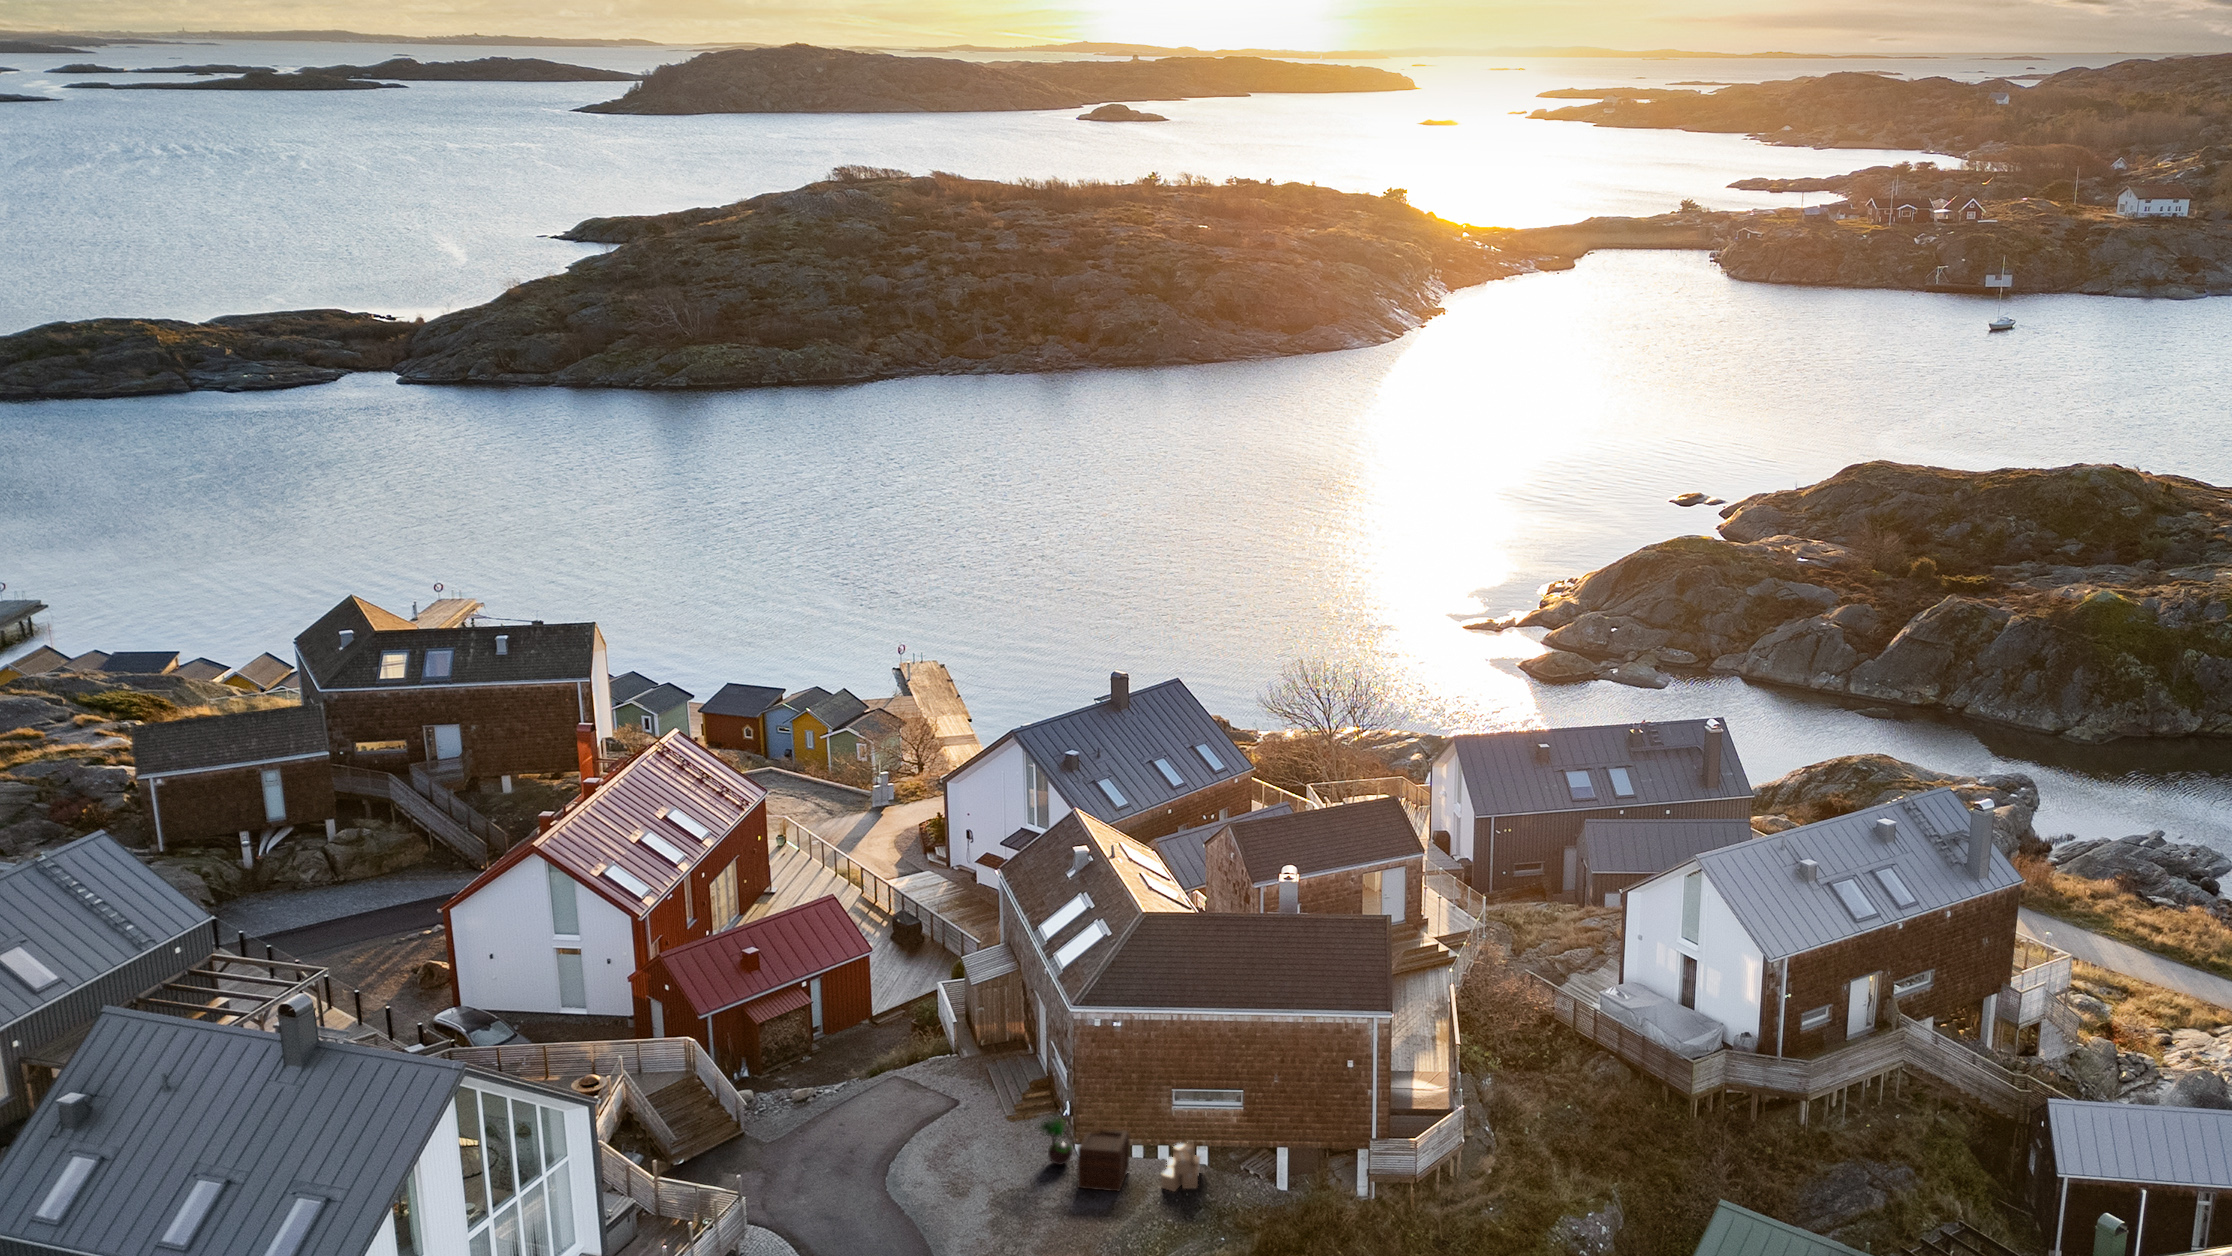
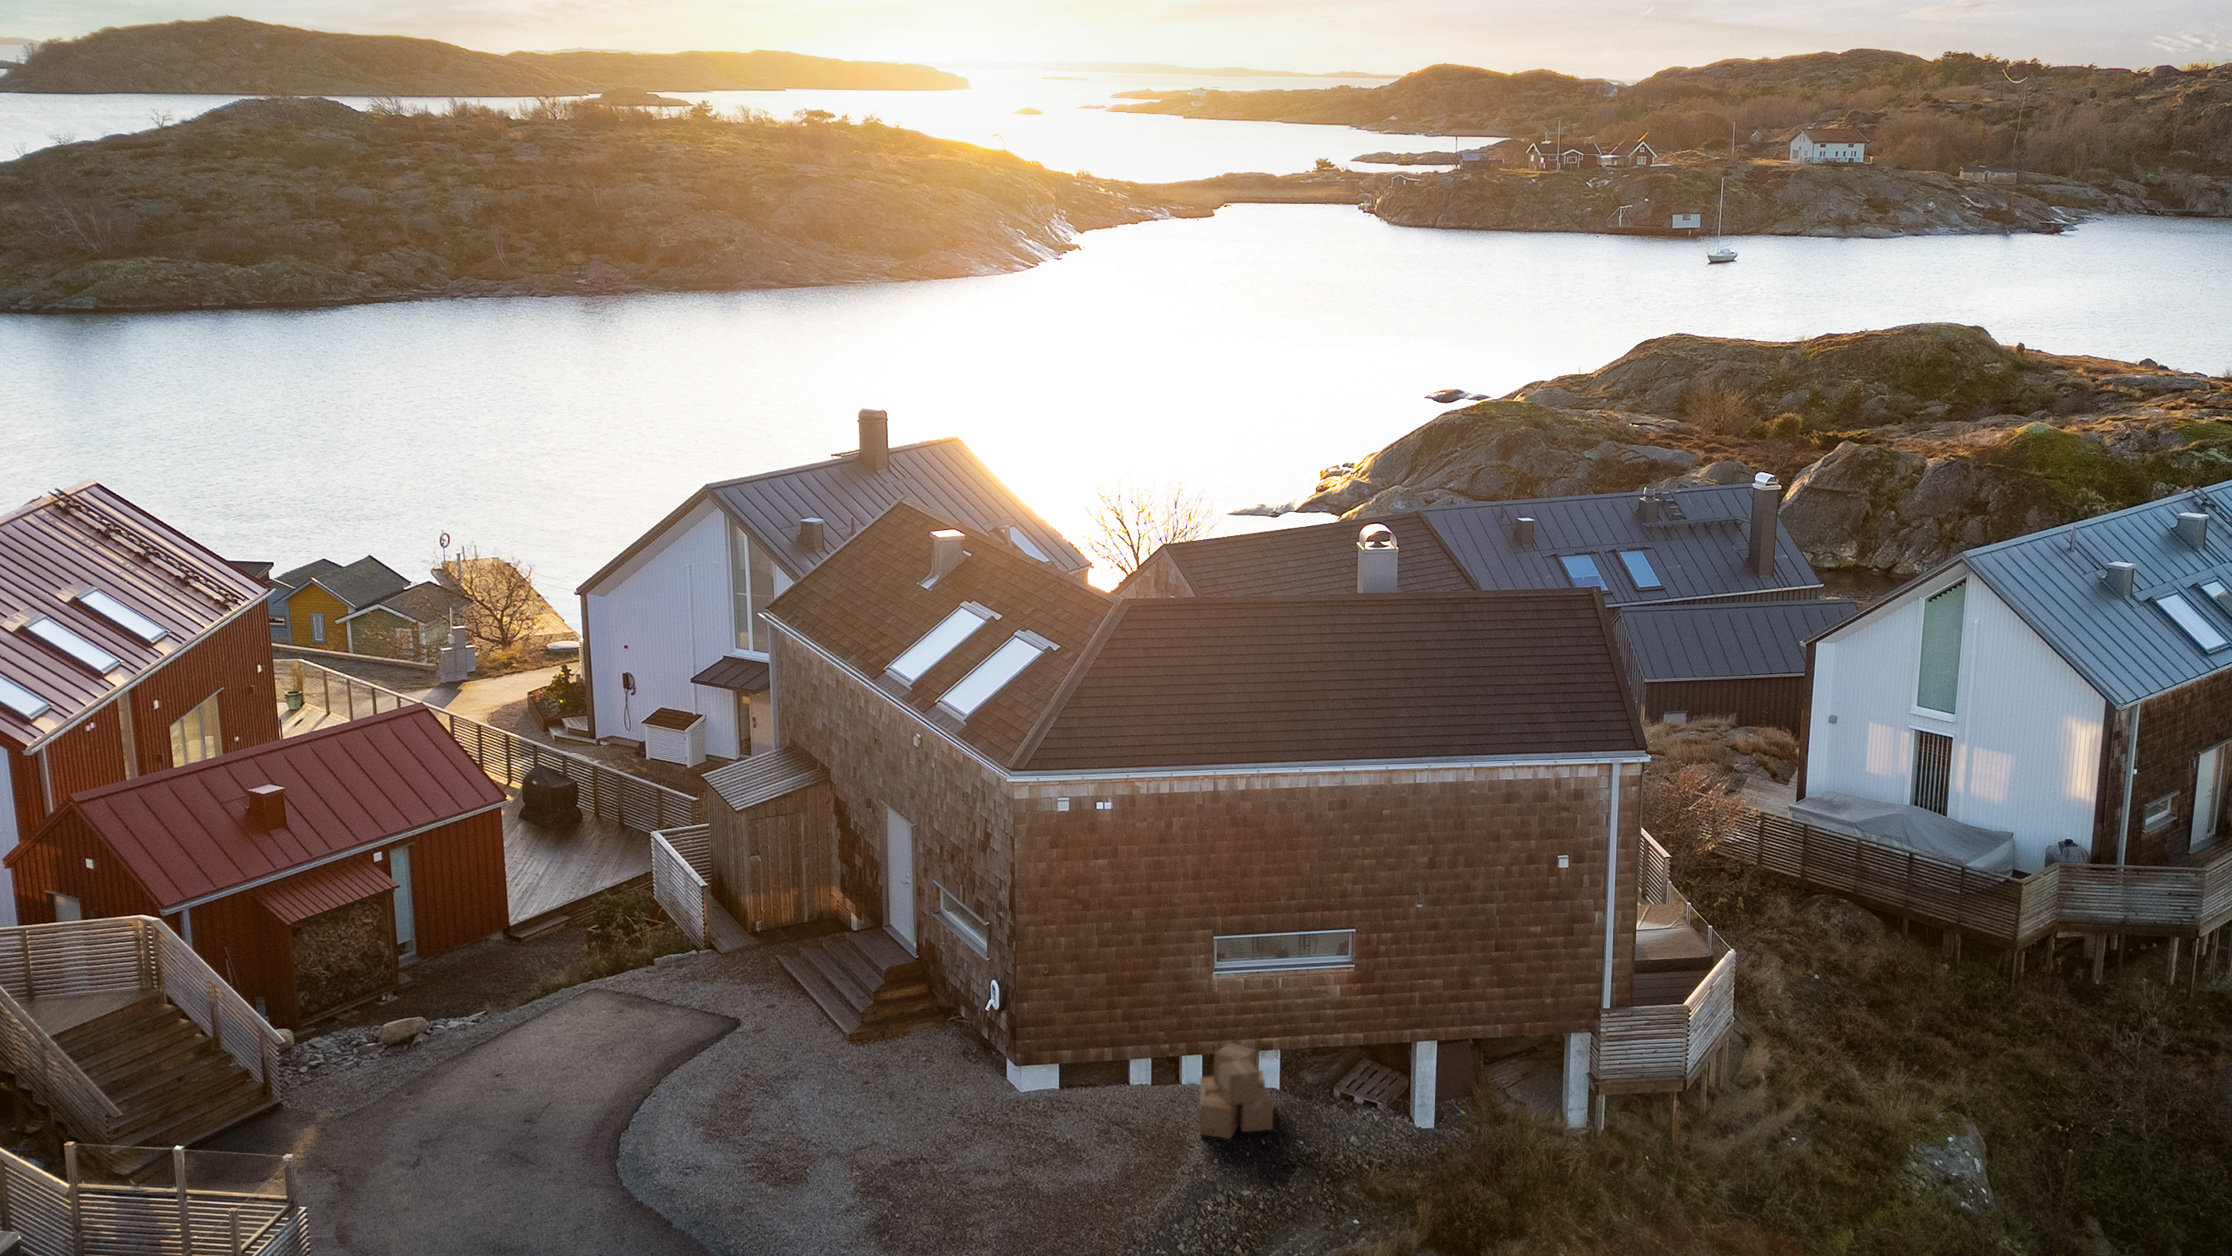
potted tree: present [1040,1119,1072,1165] -> none [926,1004,1001,1112]
wooden crate: present [1078,1131,1129,1191] -> none [1029,1029,1121,1148]

